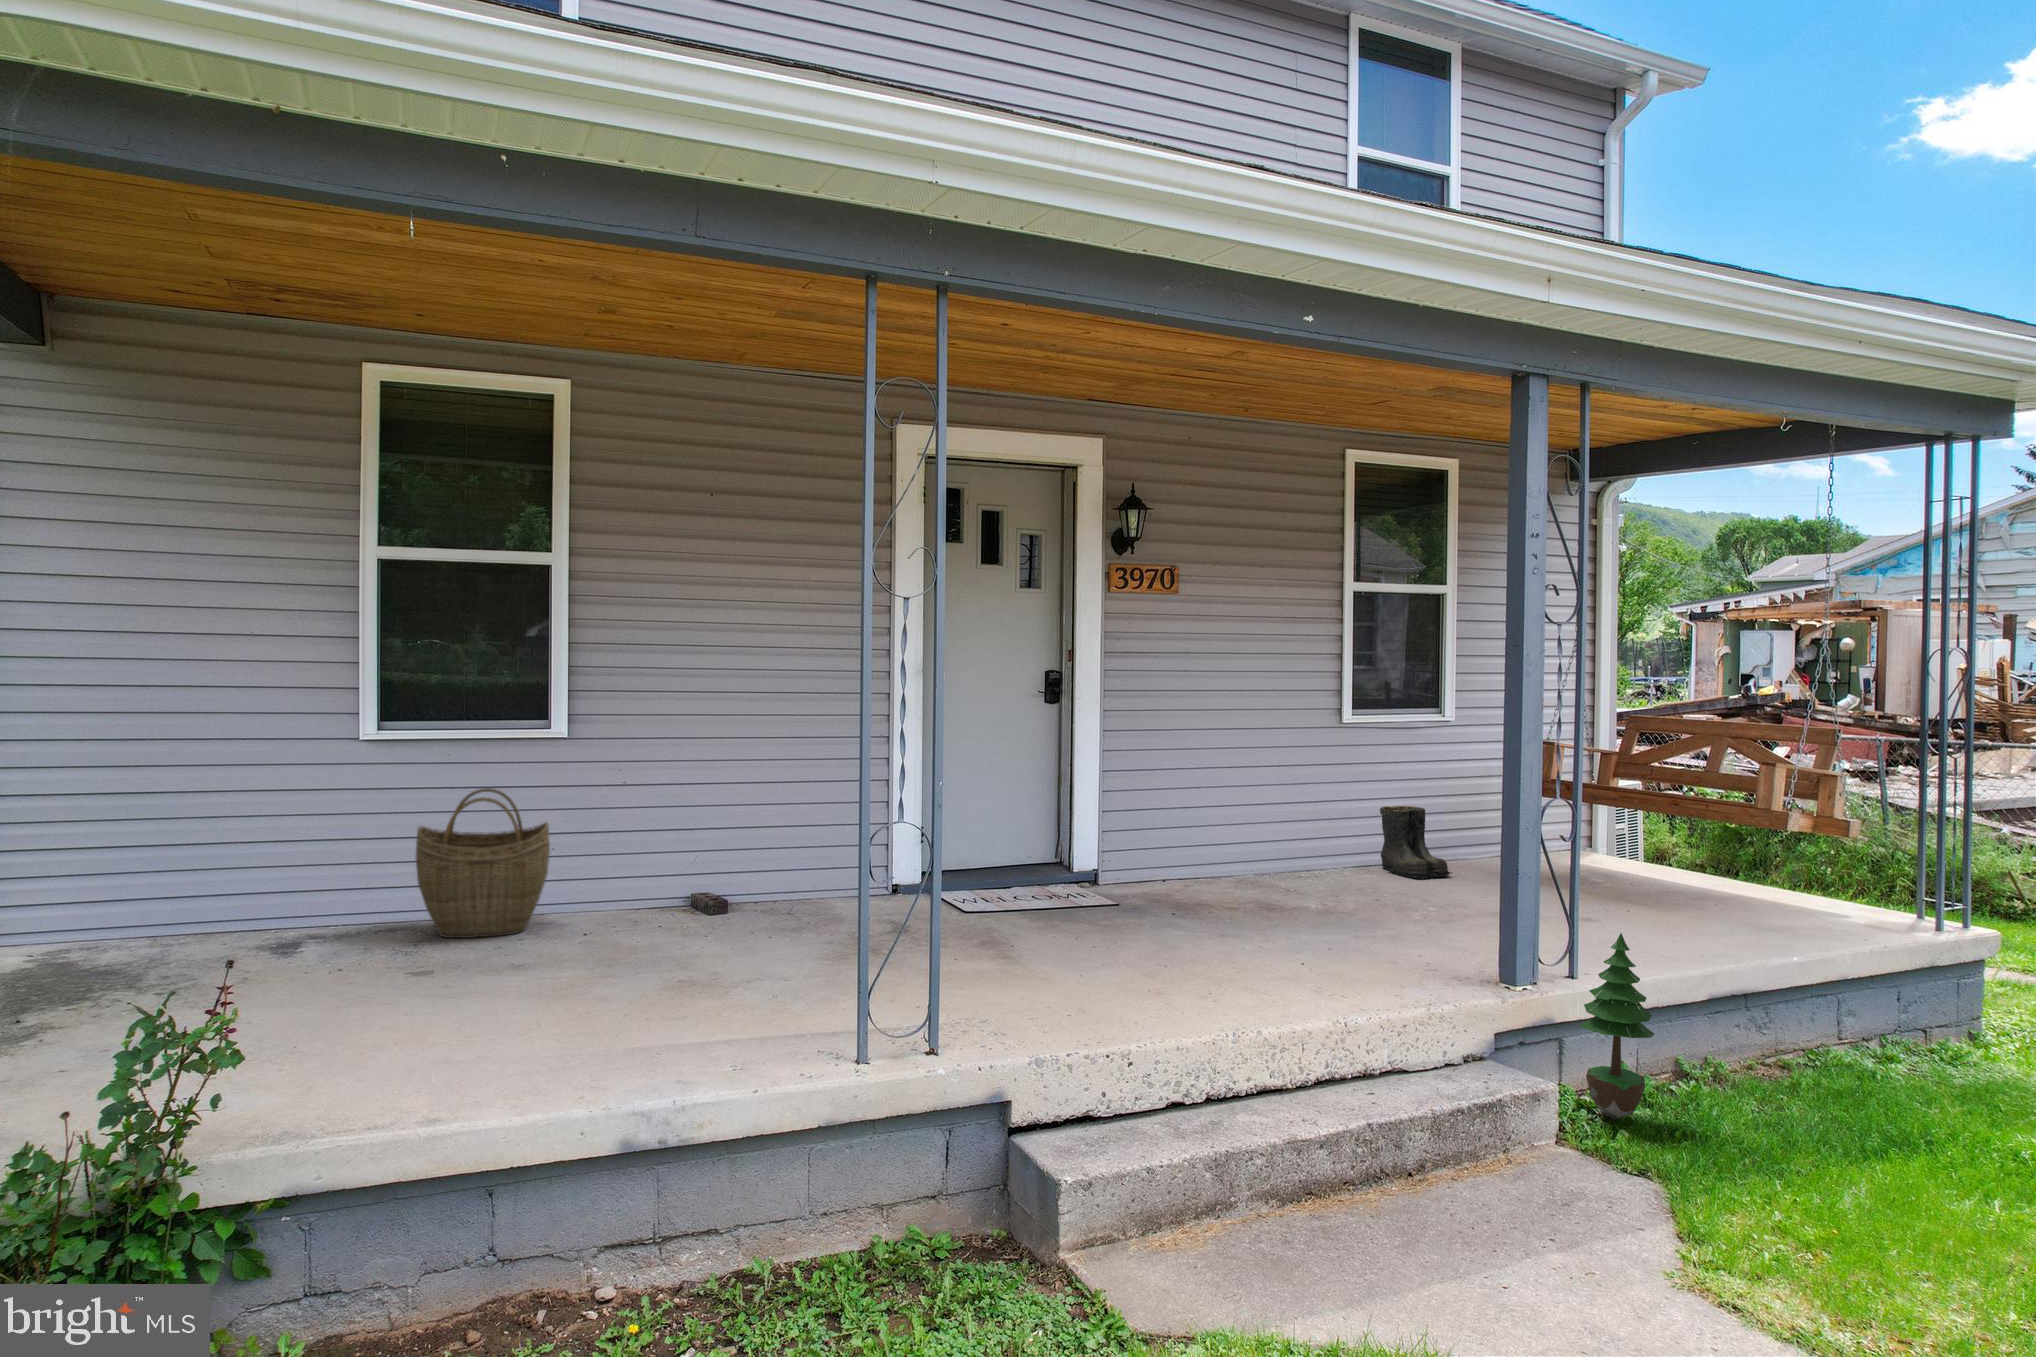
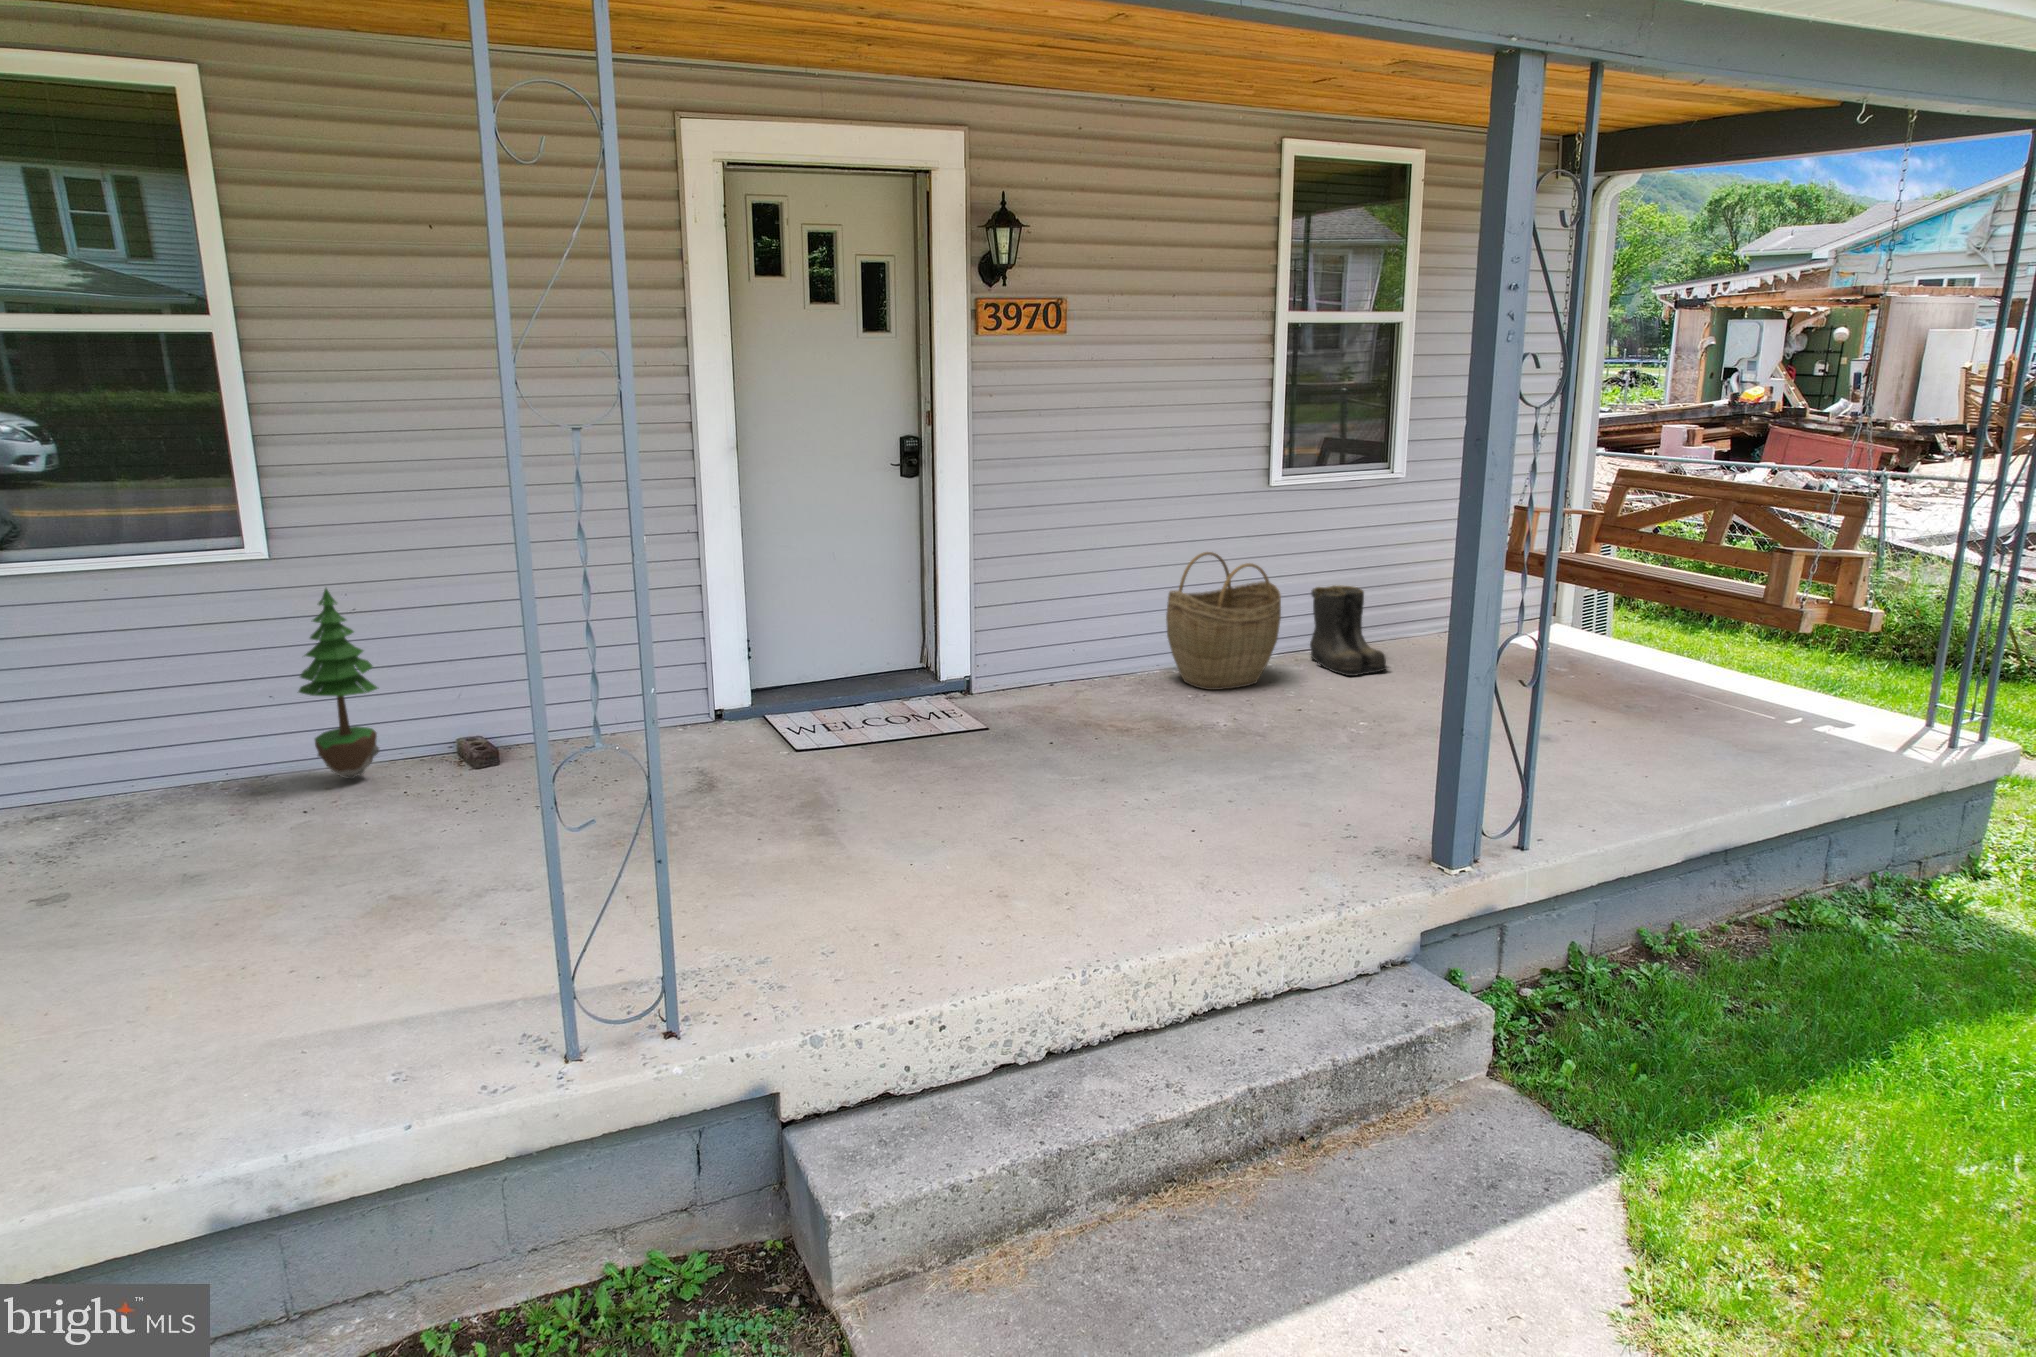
woven basket: present [416,788,550,938] -> present [1166,552,1281,690]
potted tree: present [1580,933,1654,1120] -> present [299,588,379,779]

